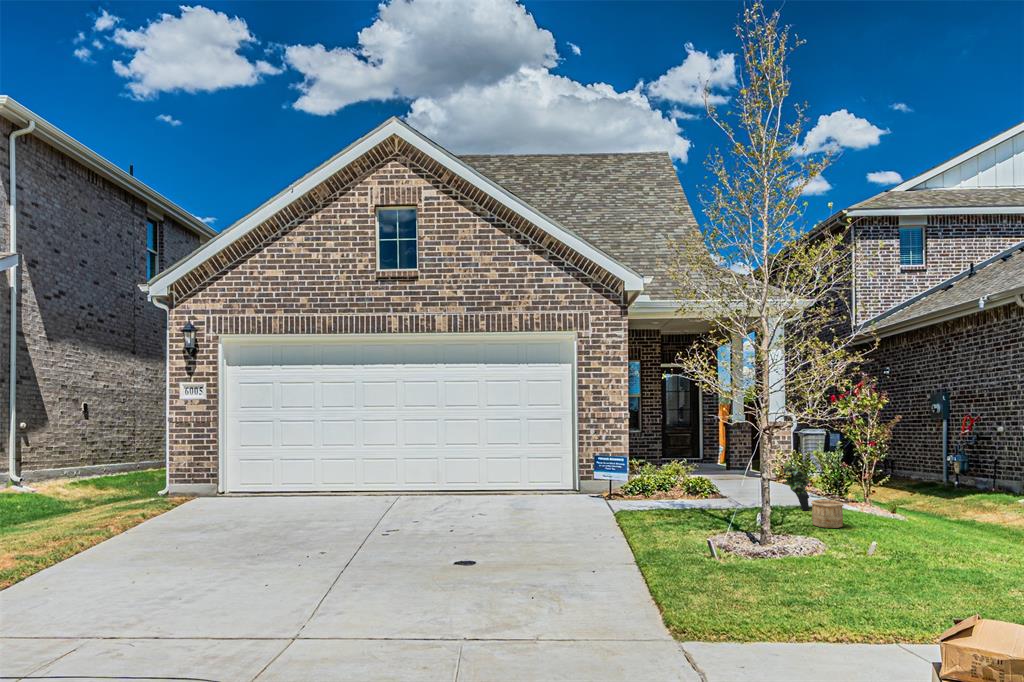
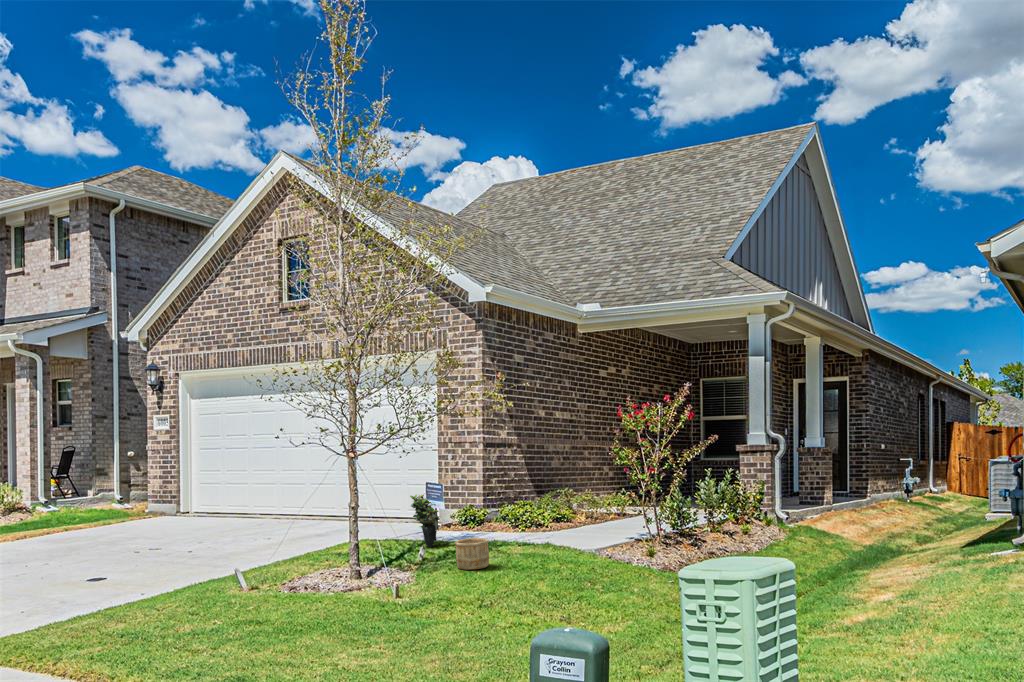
potted plant: present [783,462,811,511] -> present [410,494,440,547]

